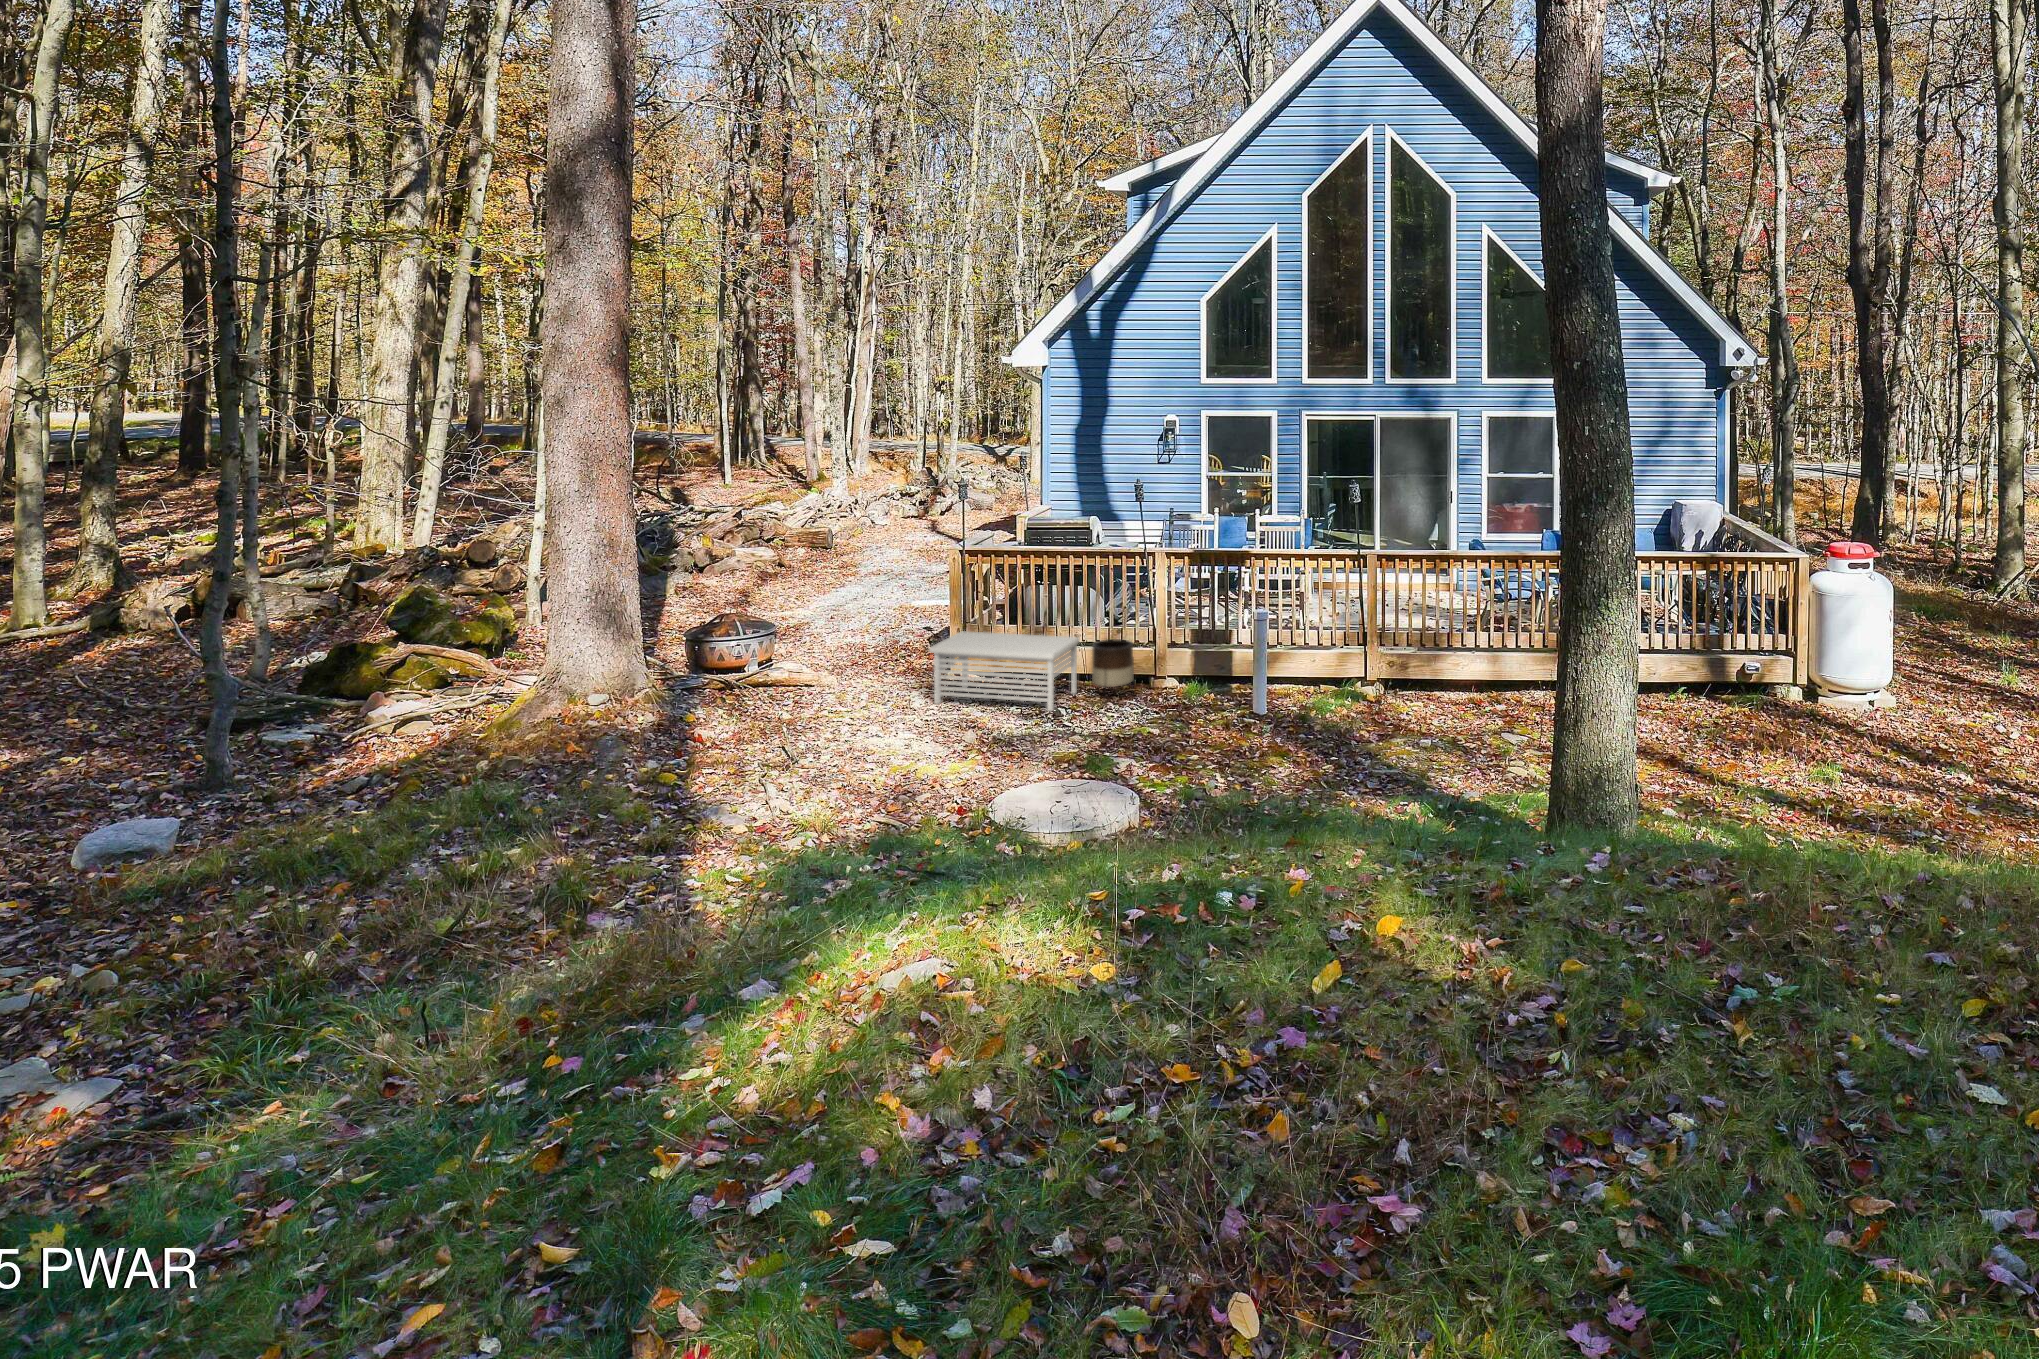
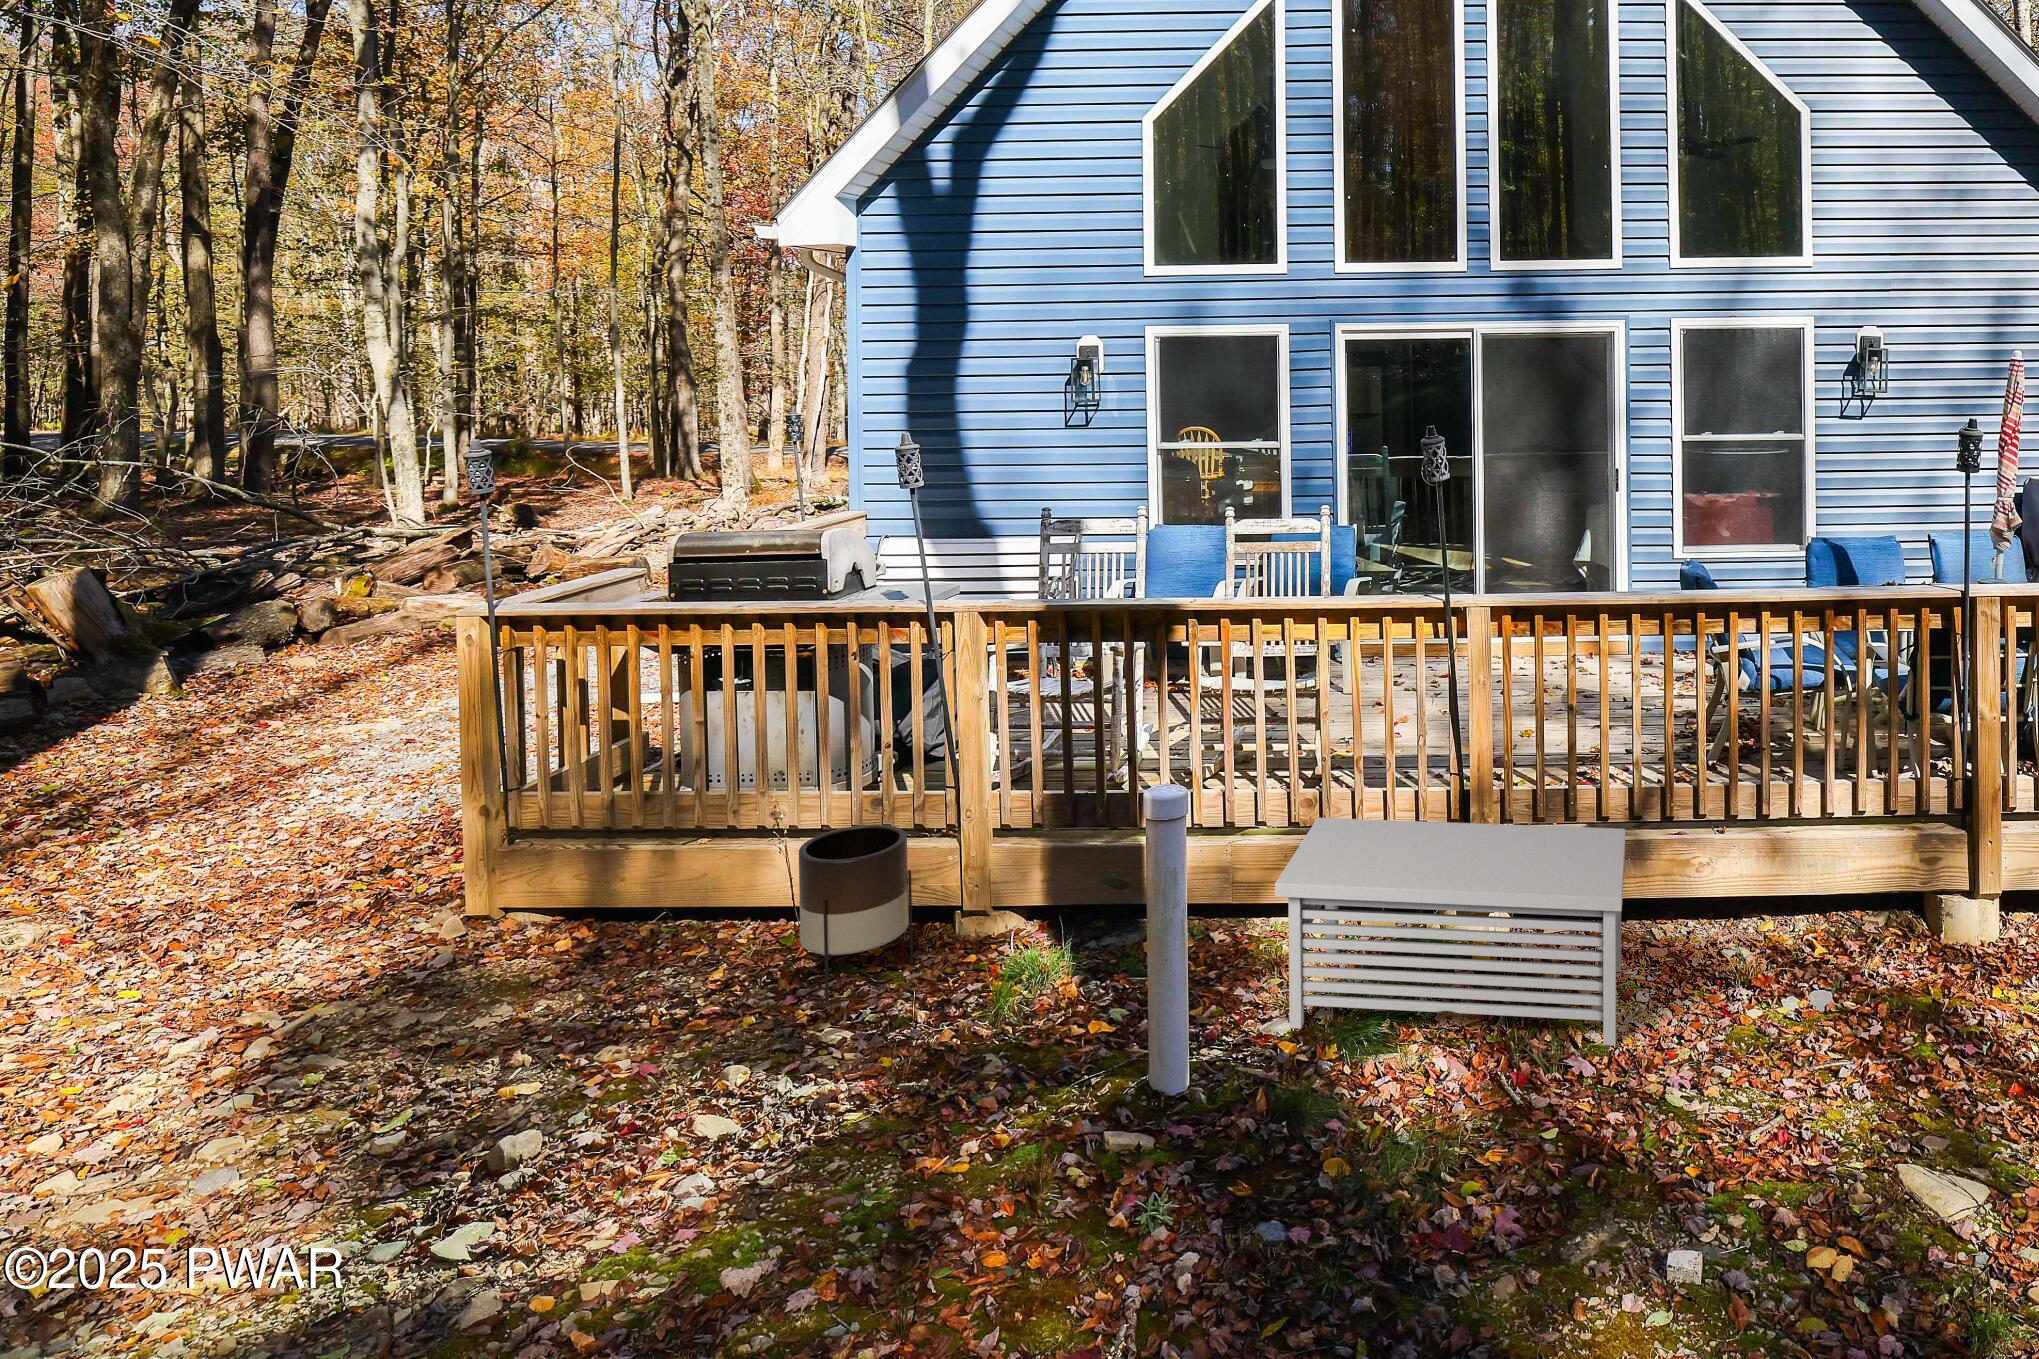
storage bench: present [929,631,1080,711] -> present [1275,818,1625,1046]

